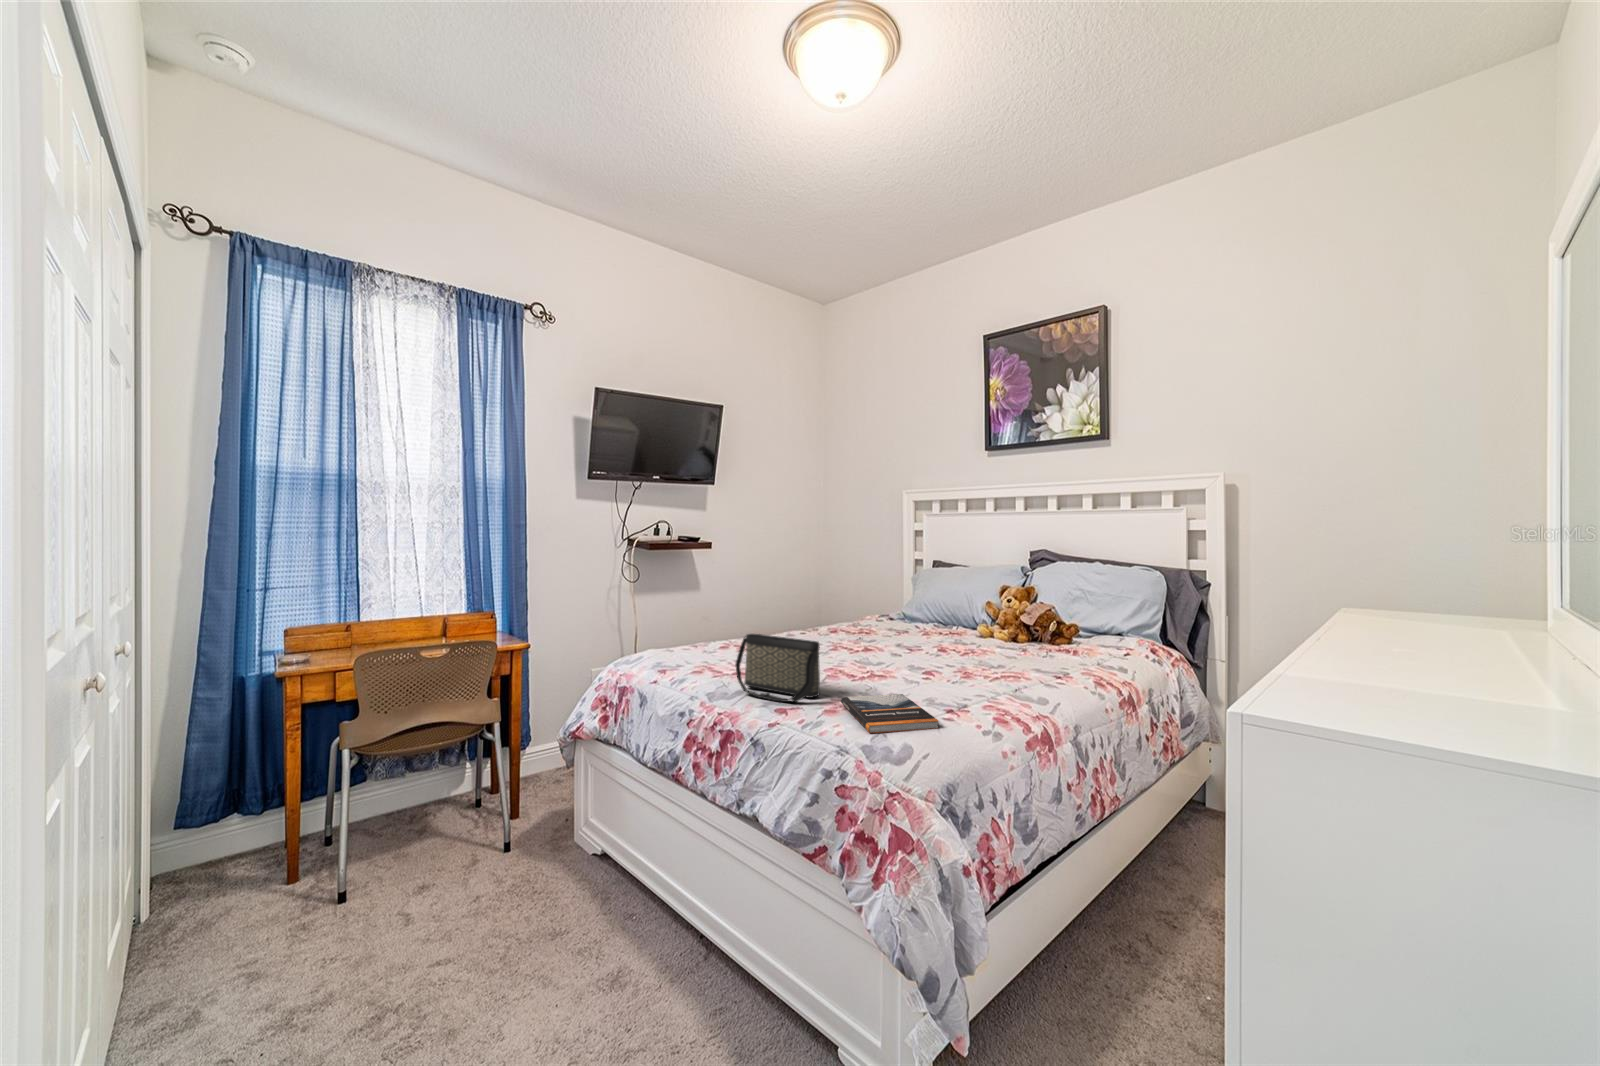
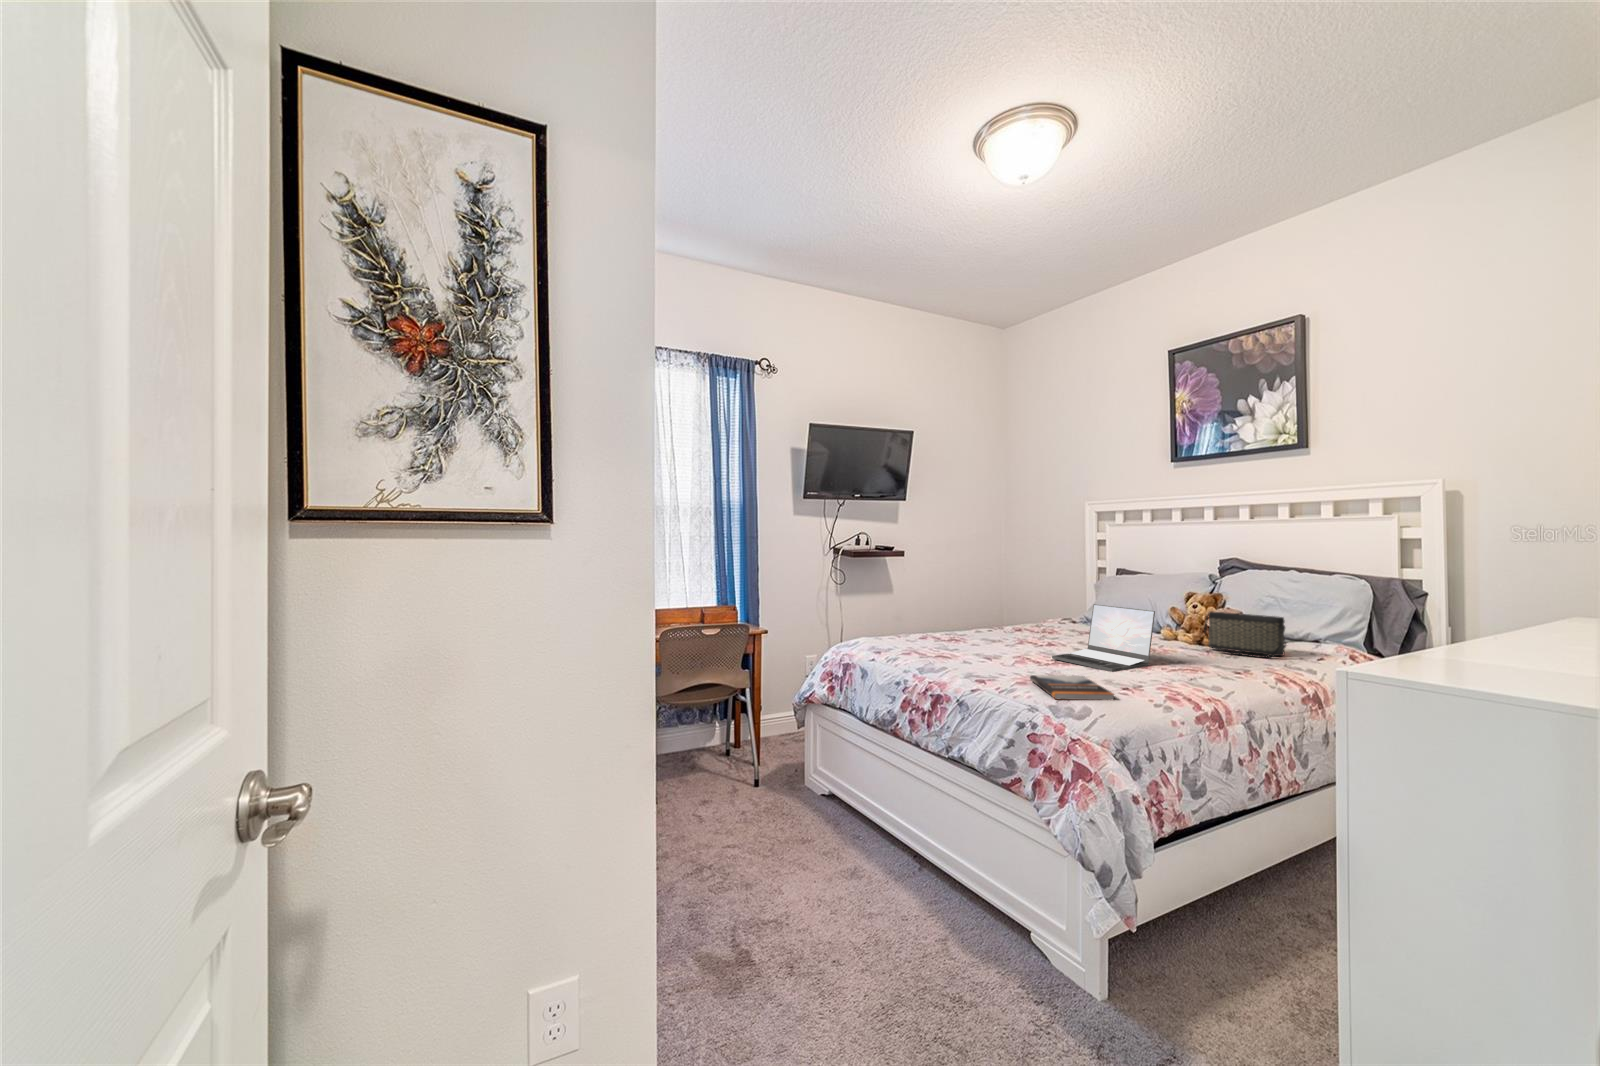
laptop: none [868,603,977,683] -> present [1052,604,1155,672]
handbag: present [735,634,820,702] -> present [1204,612,1286,658]

